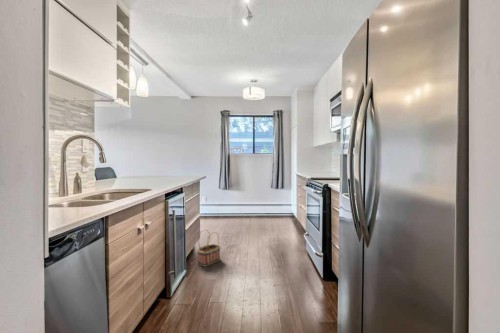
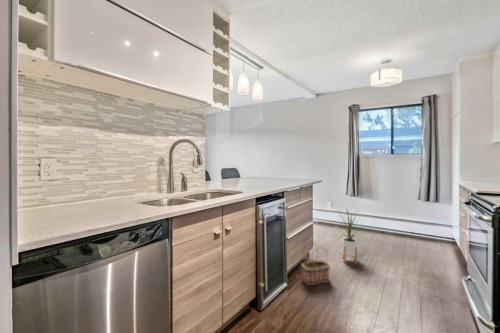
house plant: none [217,195,242,244] -> present [342,213,357,264]

